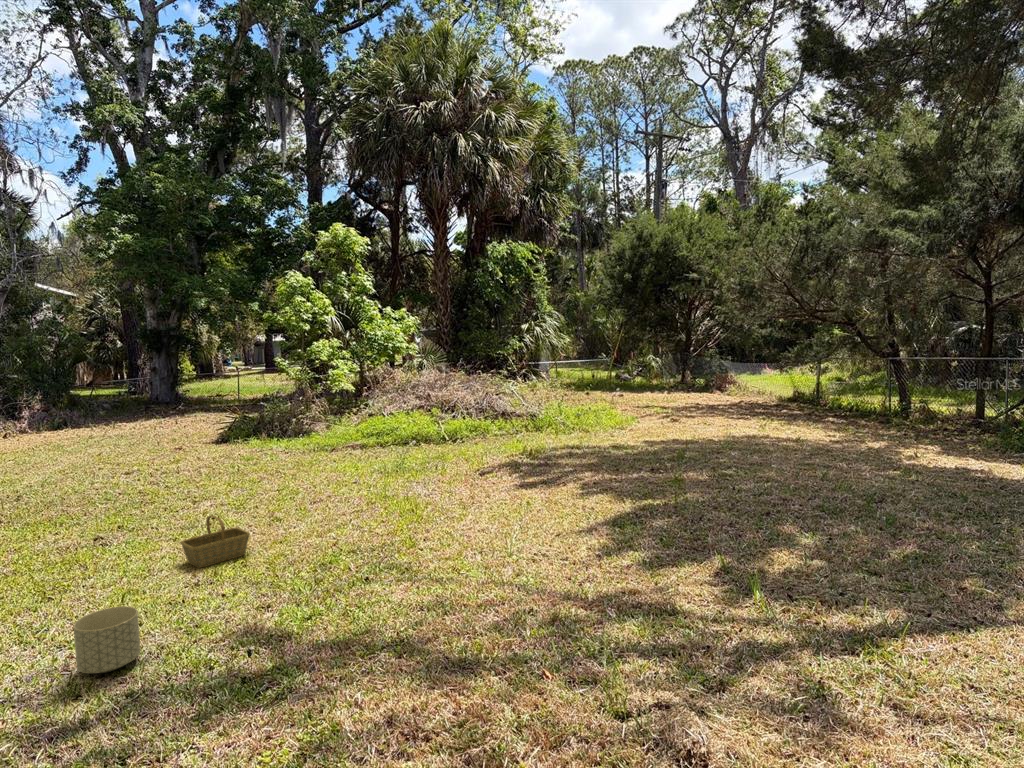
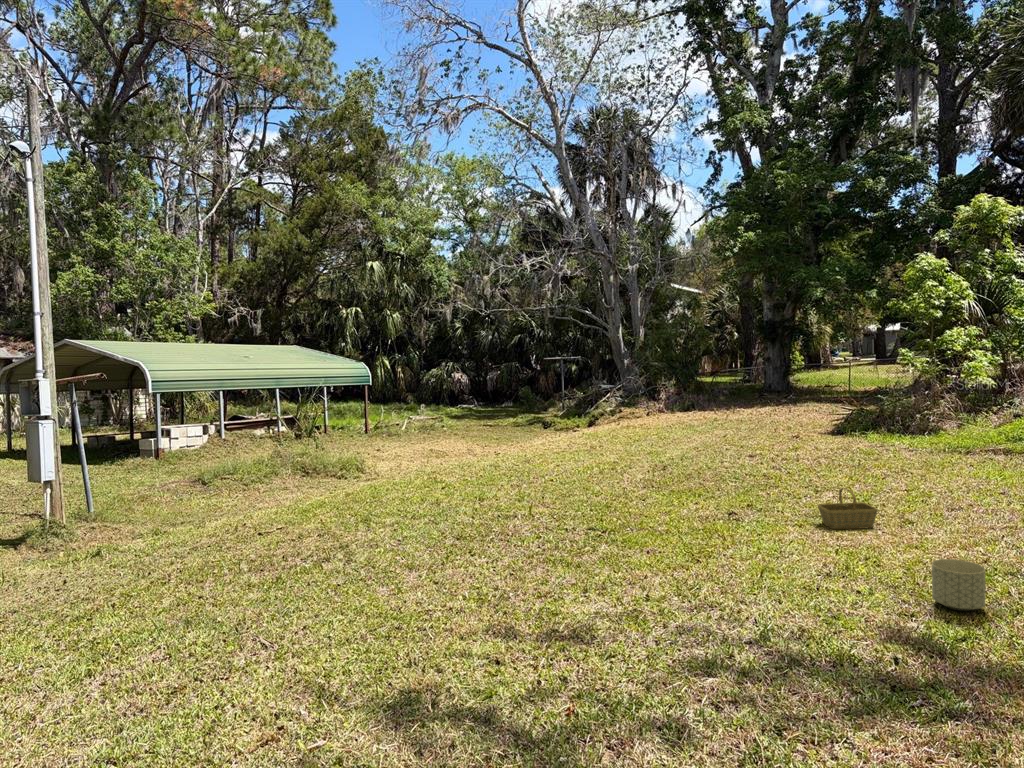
planter: present [74,606,140,673] -> present [932,559,985,611]

